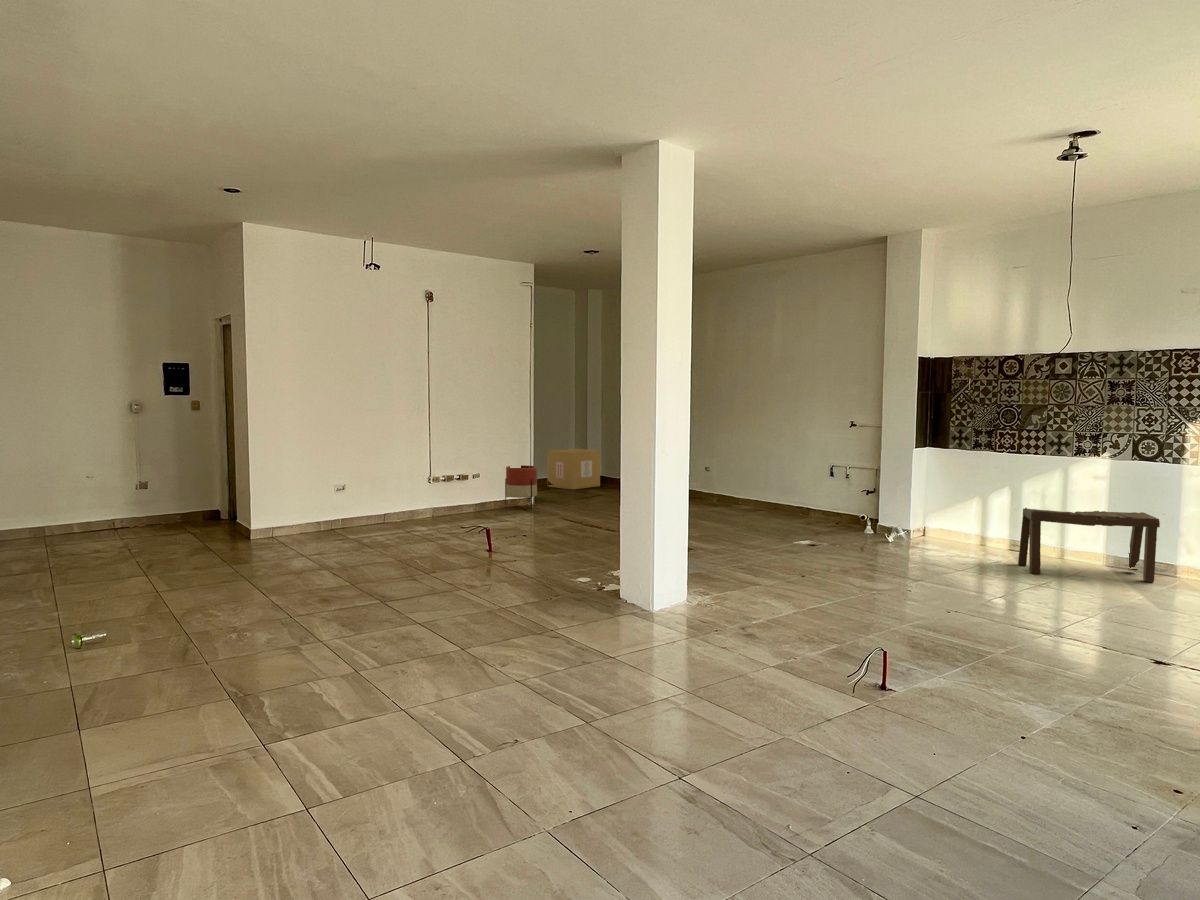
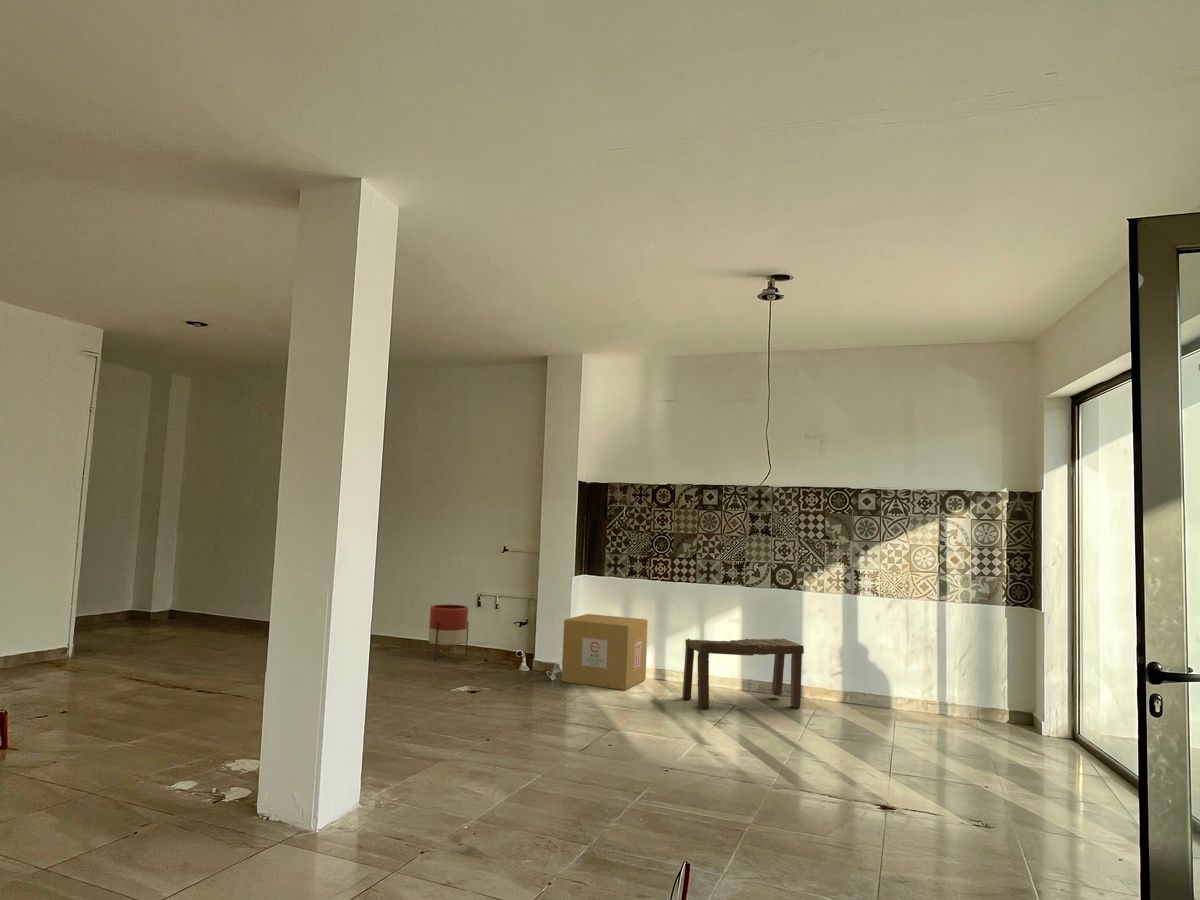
cardboard box: present [548,449,600,490] -> present [562,614,648,690]
planter: present [505,465,537,510] -> present [428,604,469,661]

